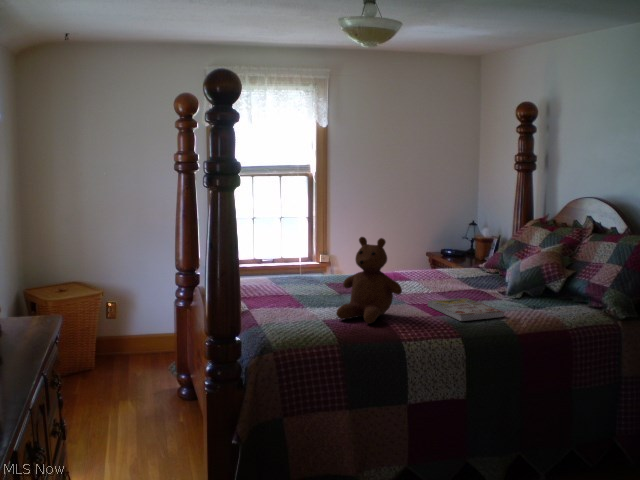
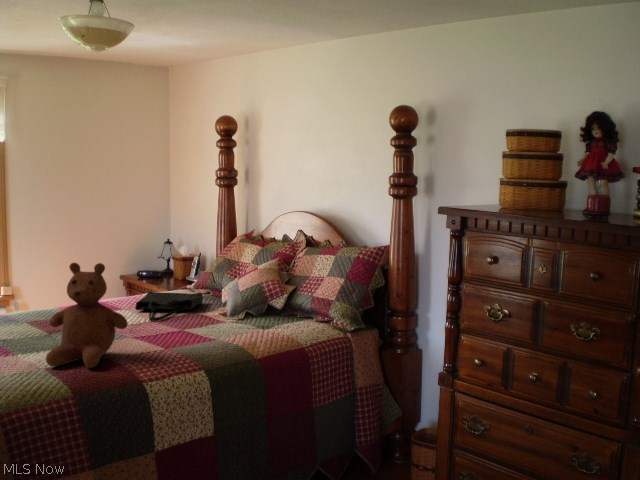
tote bag: none [424,267,486,292] -> present [136,291,203,321]
book: present [428,298,504,321] -> none [152,324,240,352]

